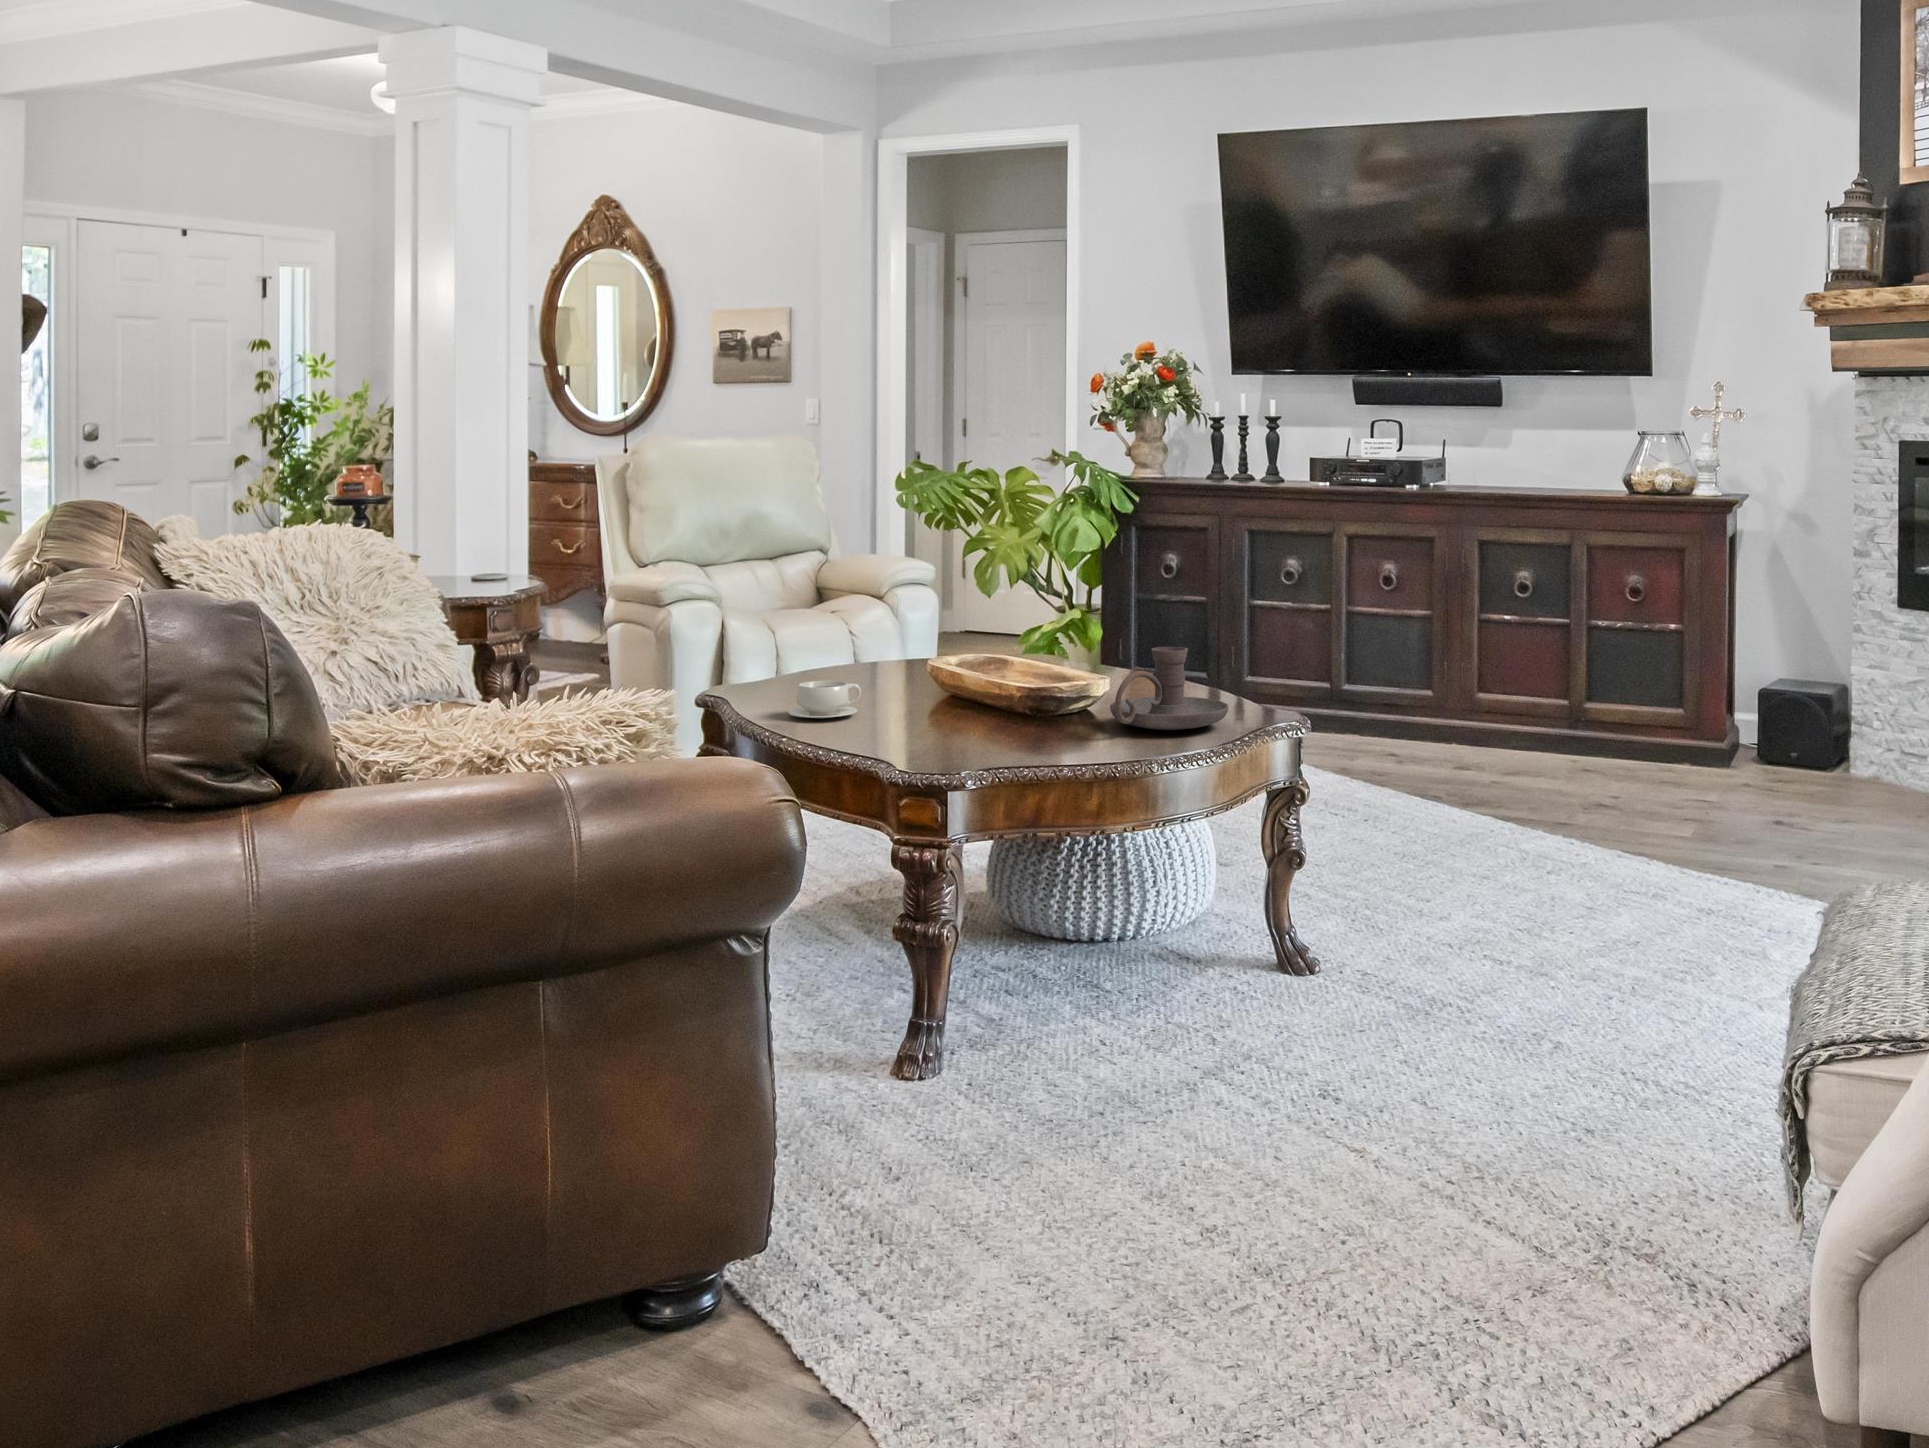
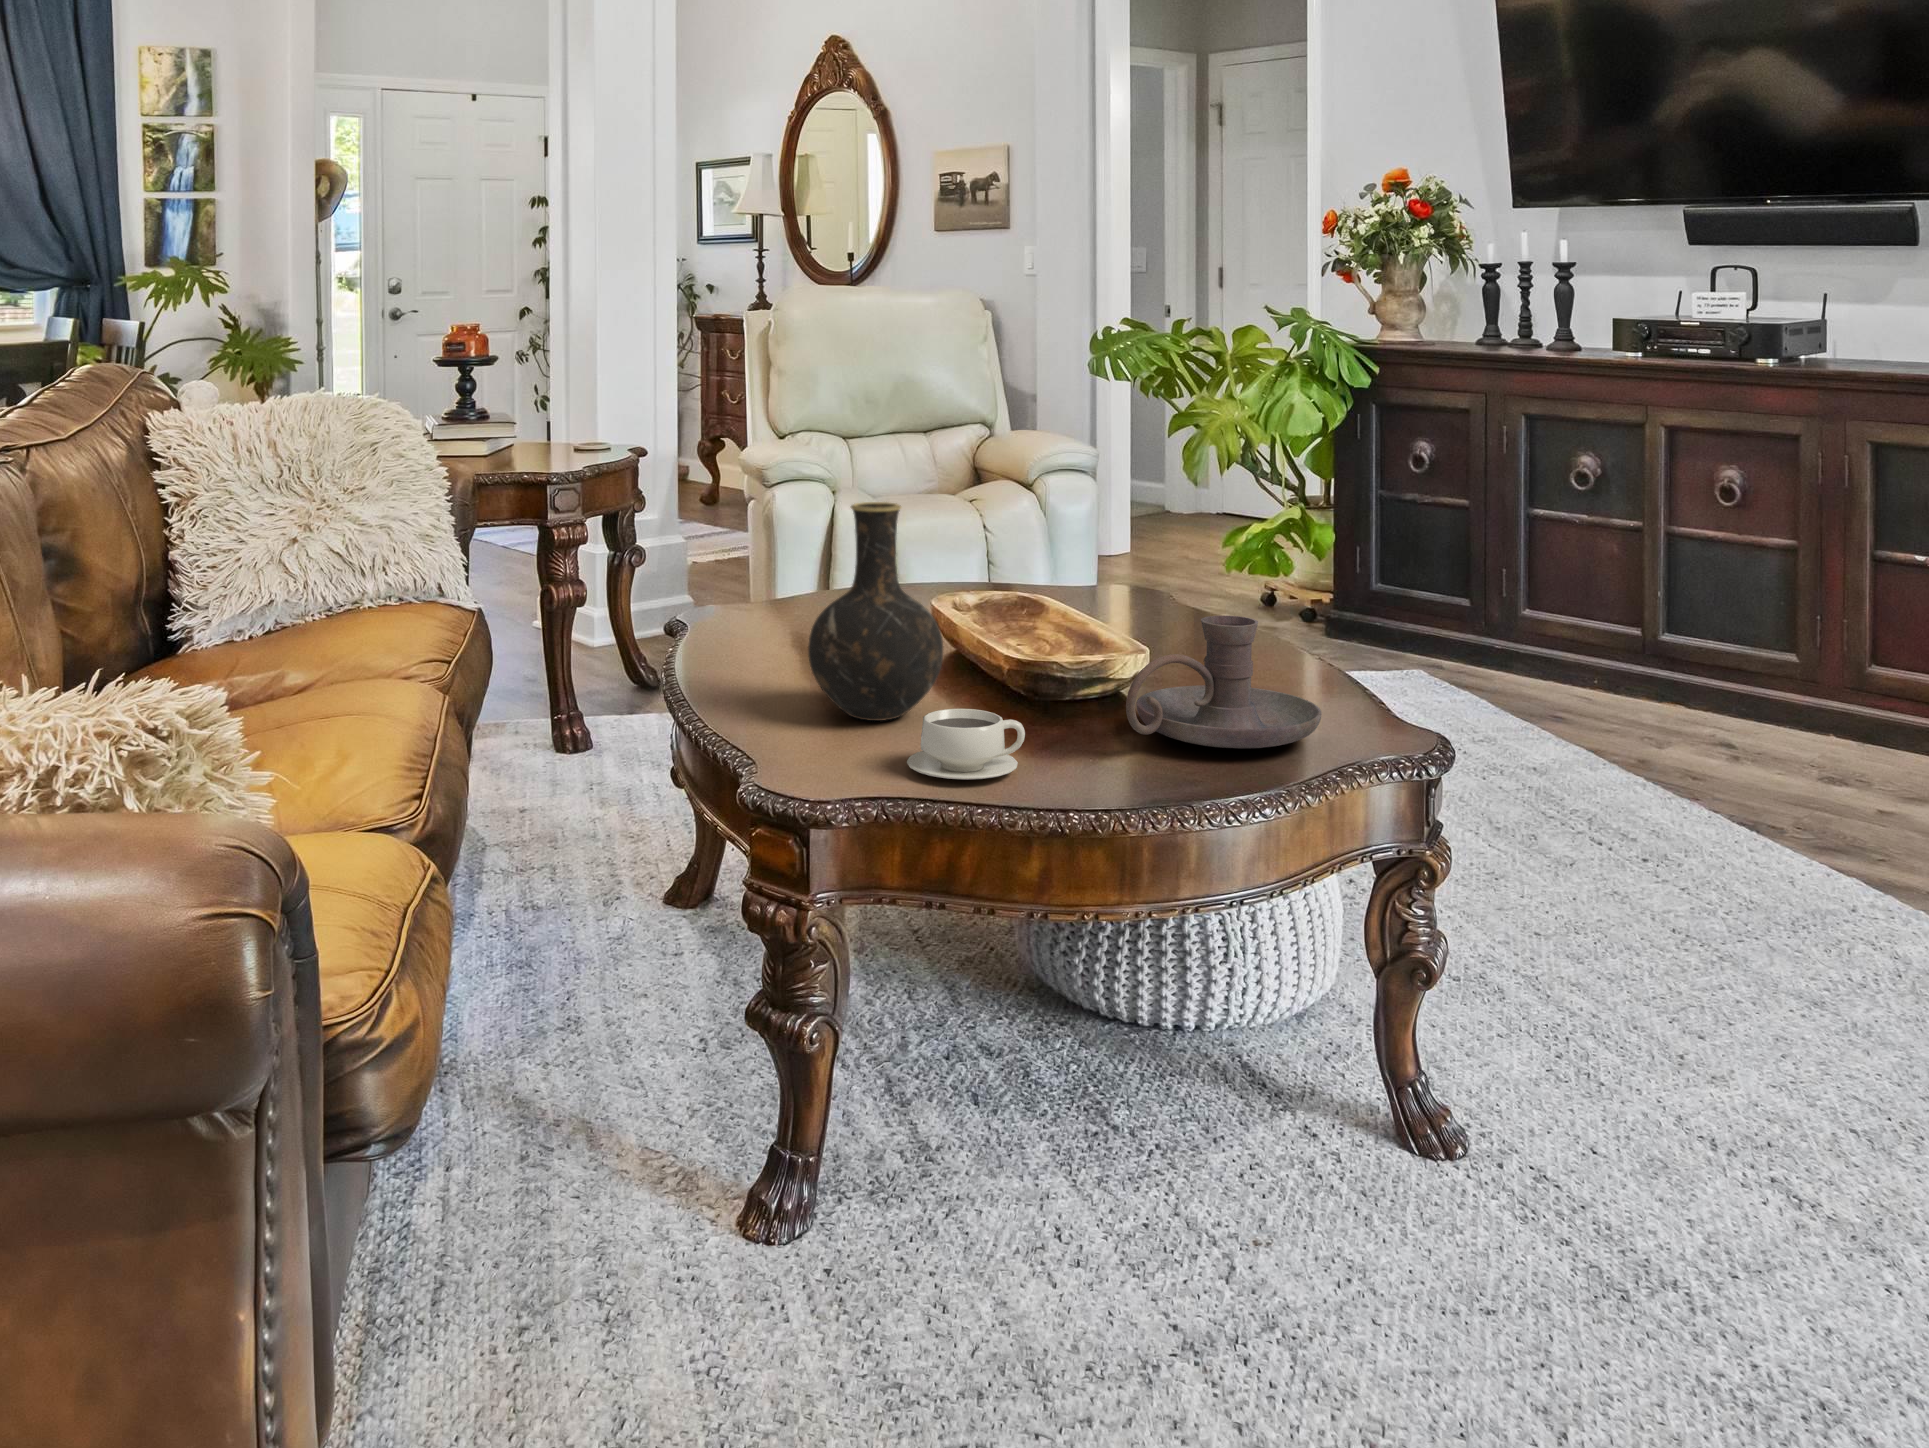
vase: none [882,581,978,734] -> present [808,502,943,721]
teacup: present [789,681,861,718] -> present [907,709,1025,779]

